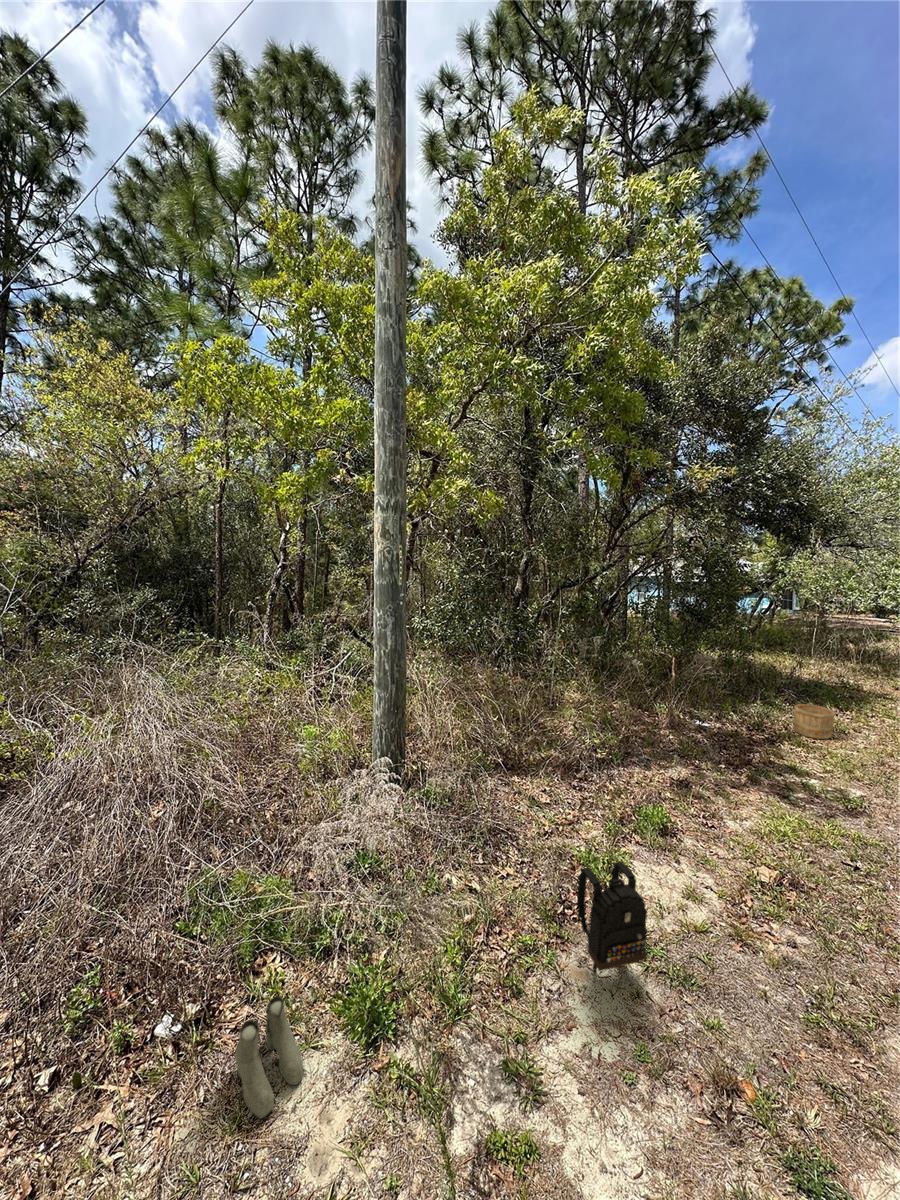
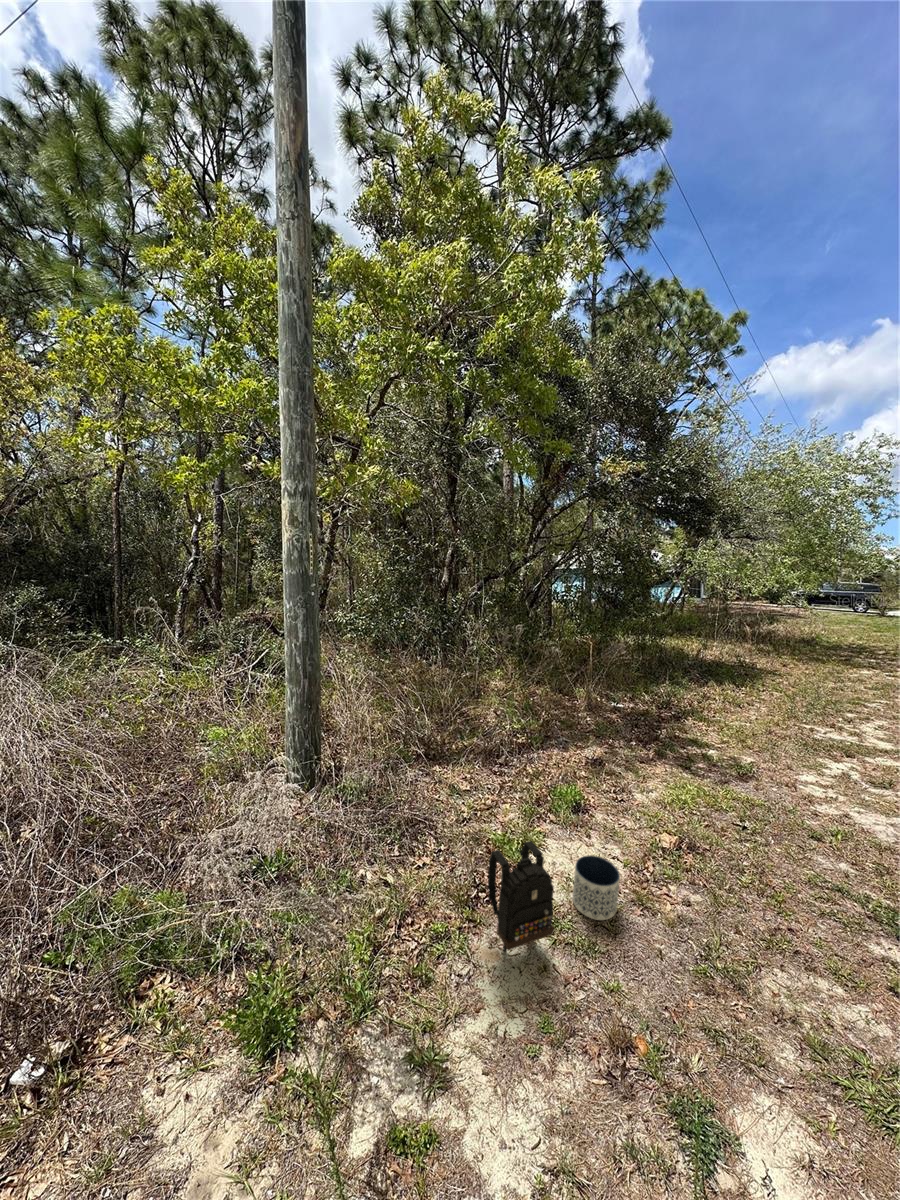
wooden bucket: present [793,704,836,739] -> none [697,682,733,713]
planter: none [664,882,717,951] -> present [573,855,620,920]
boots: present [235,997,304,1118] -> none [107,1021,189,1157]

